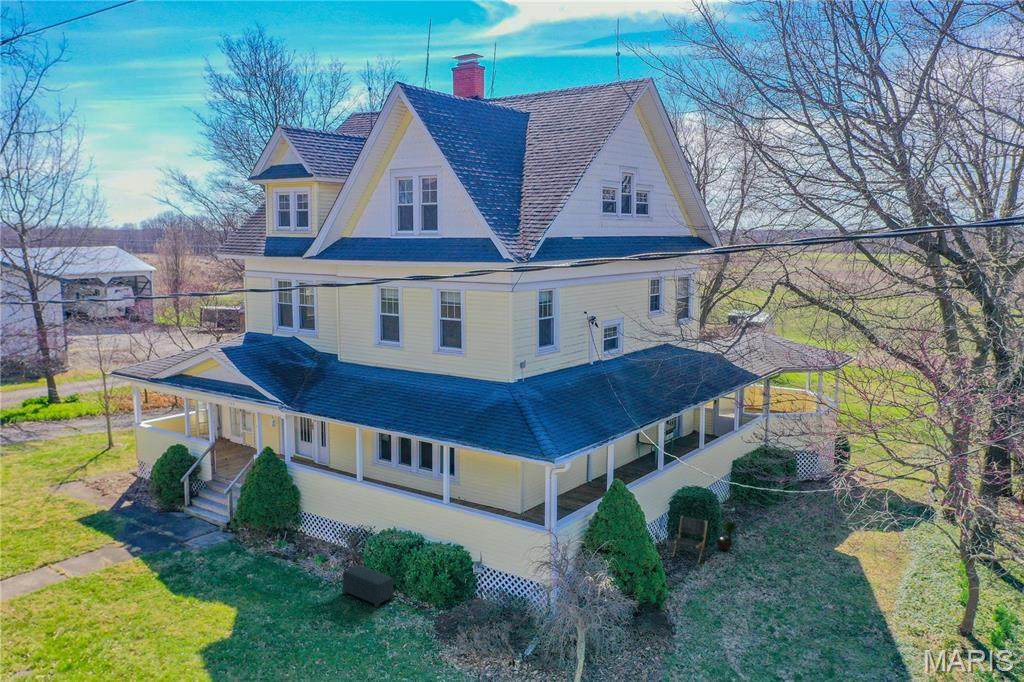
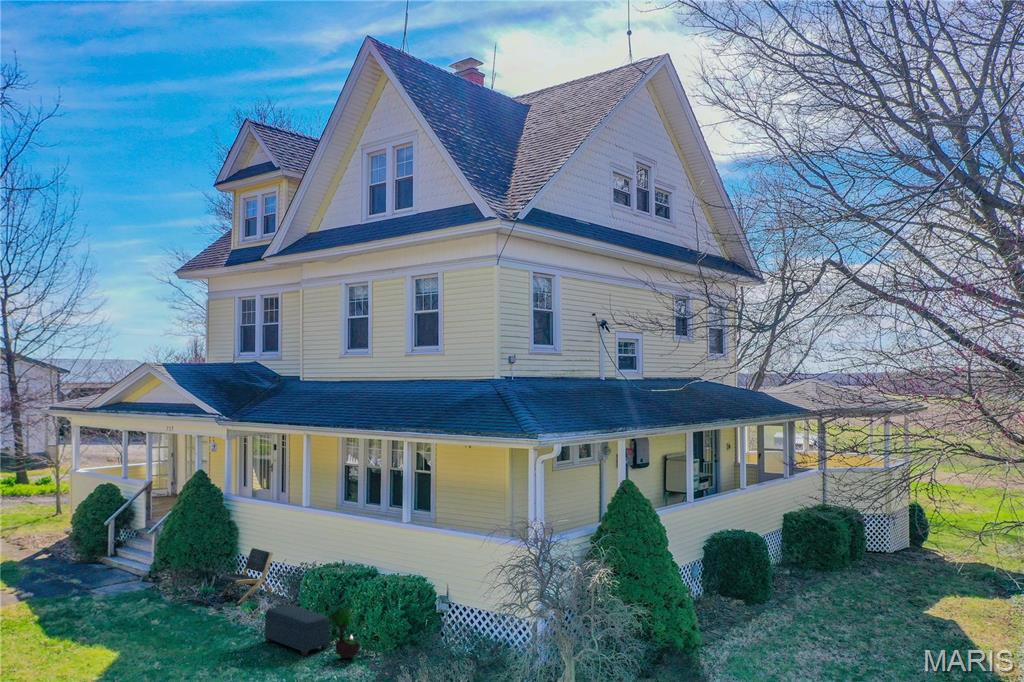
lounge chair: present [673,516,708,562] -> present [219,547,273,603]
potted tree: present [717,521,736,550] -> present [327,608,360,658]

